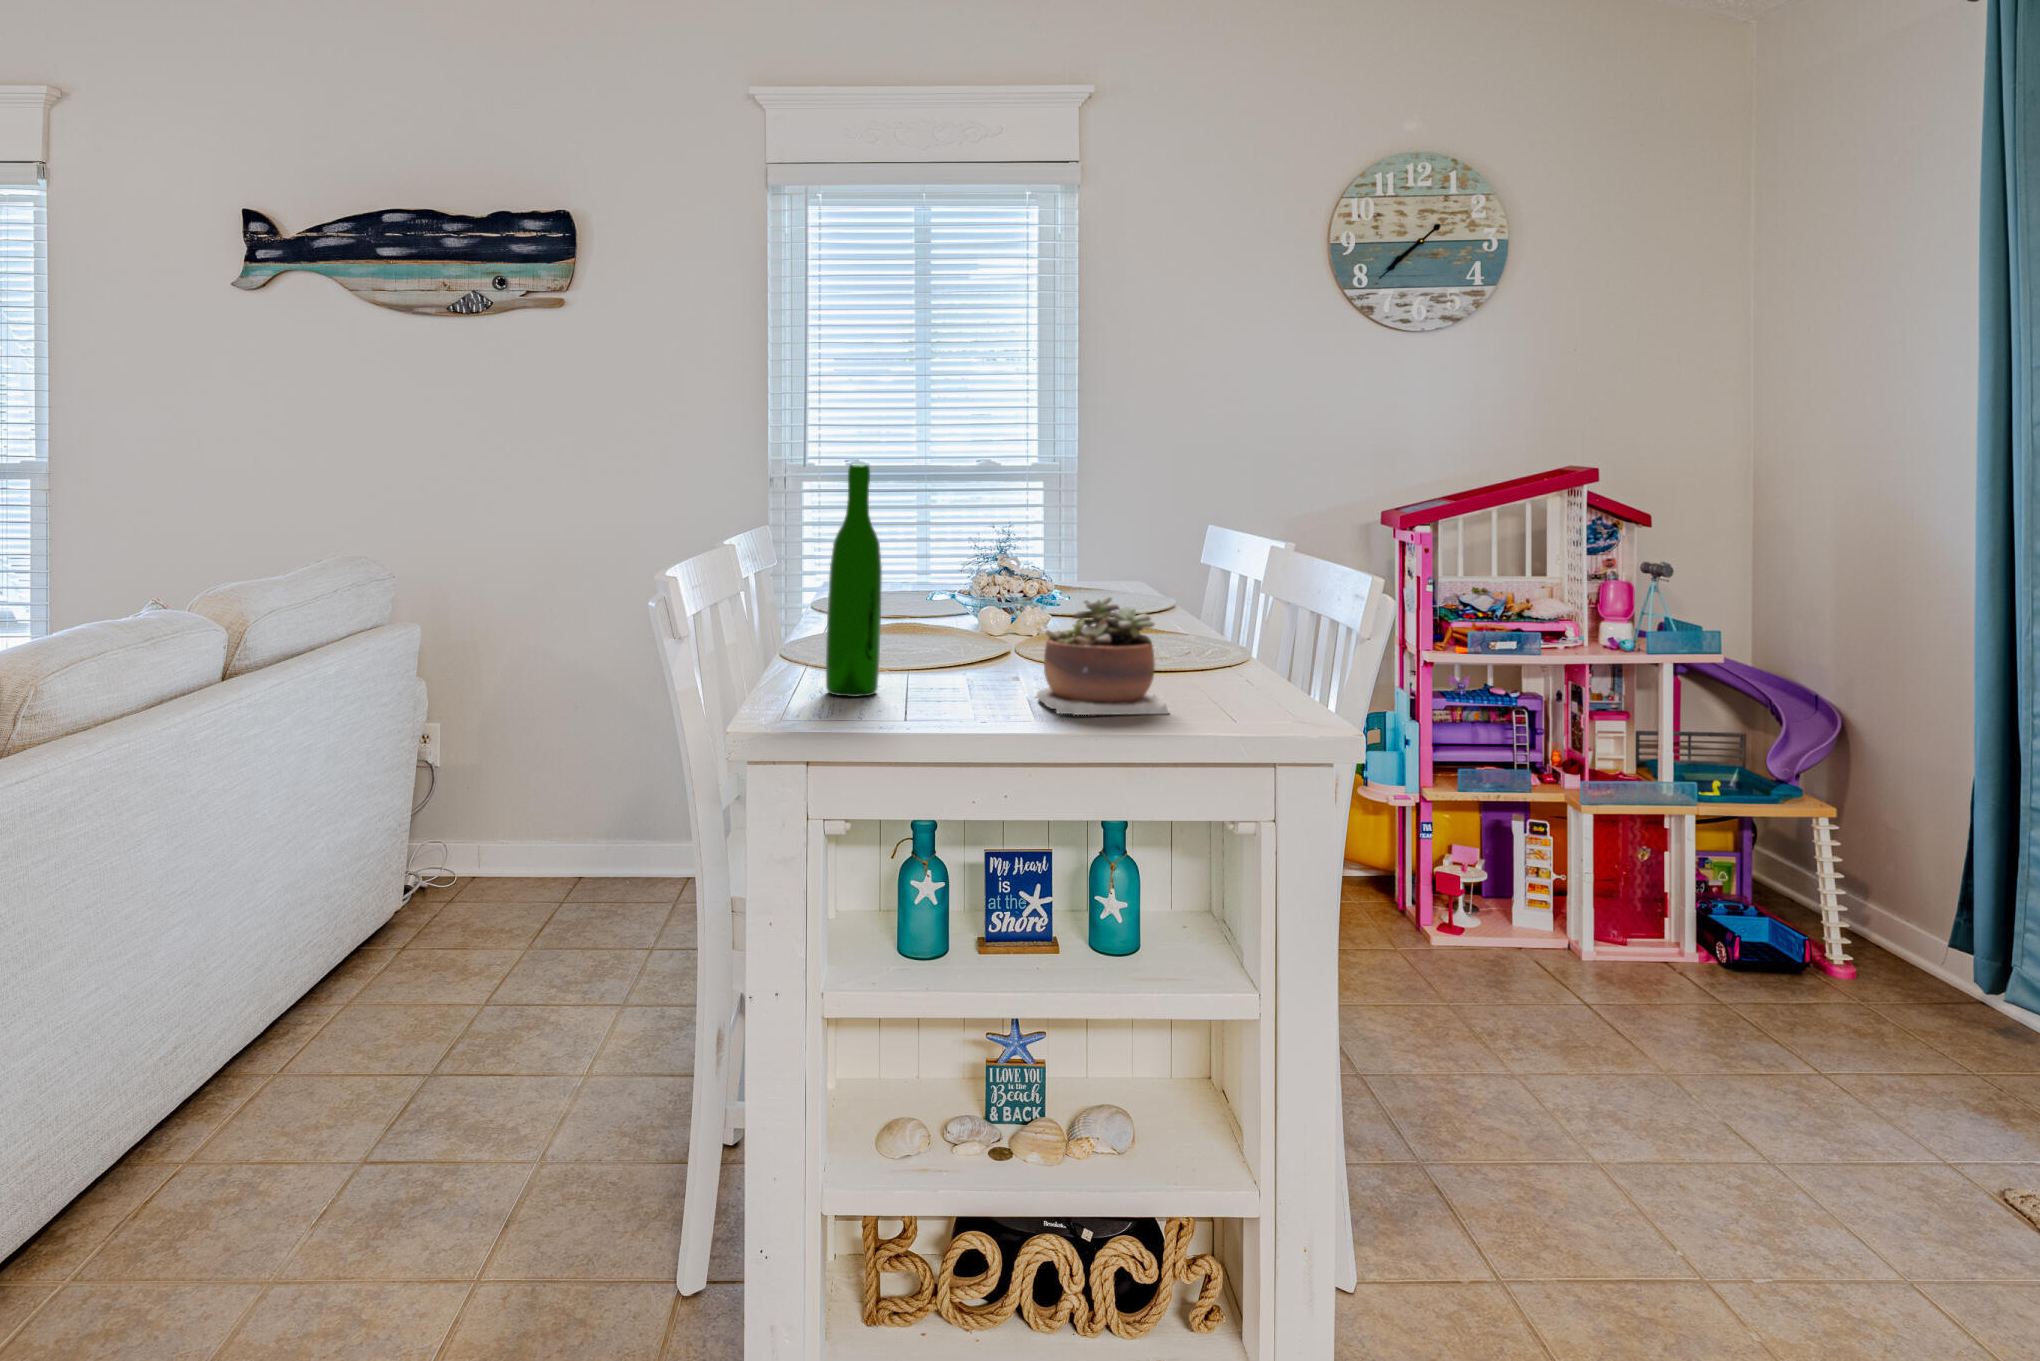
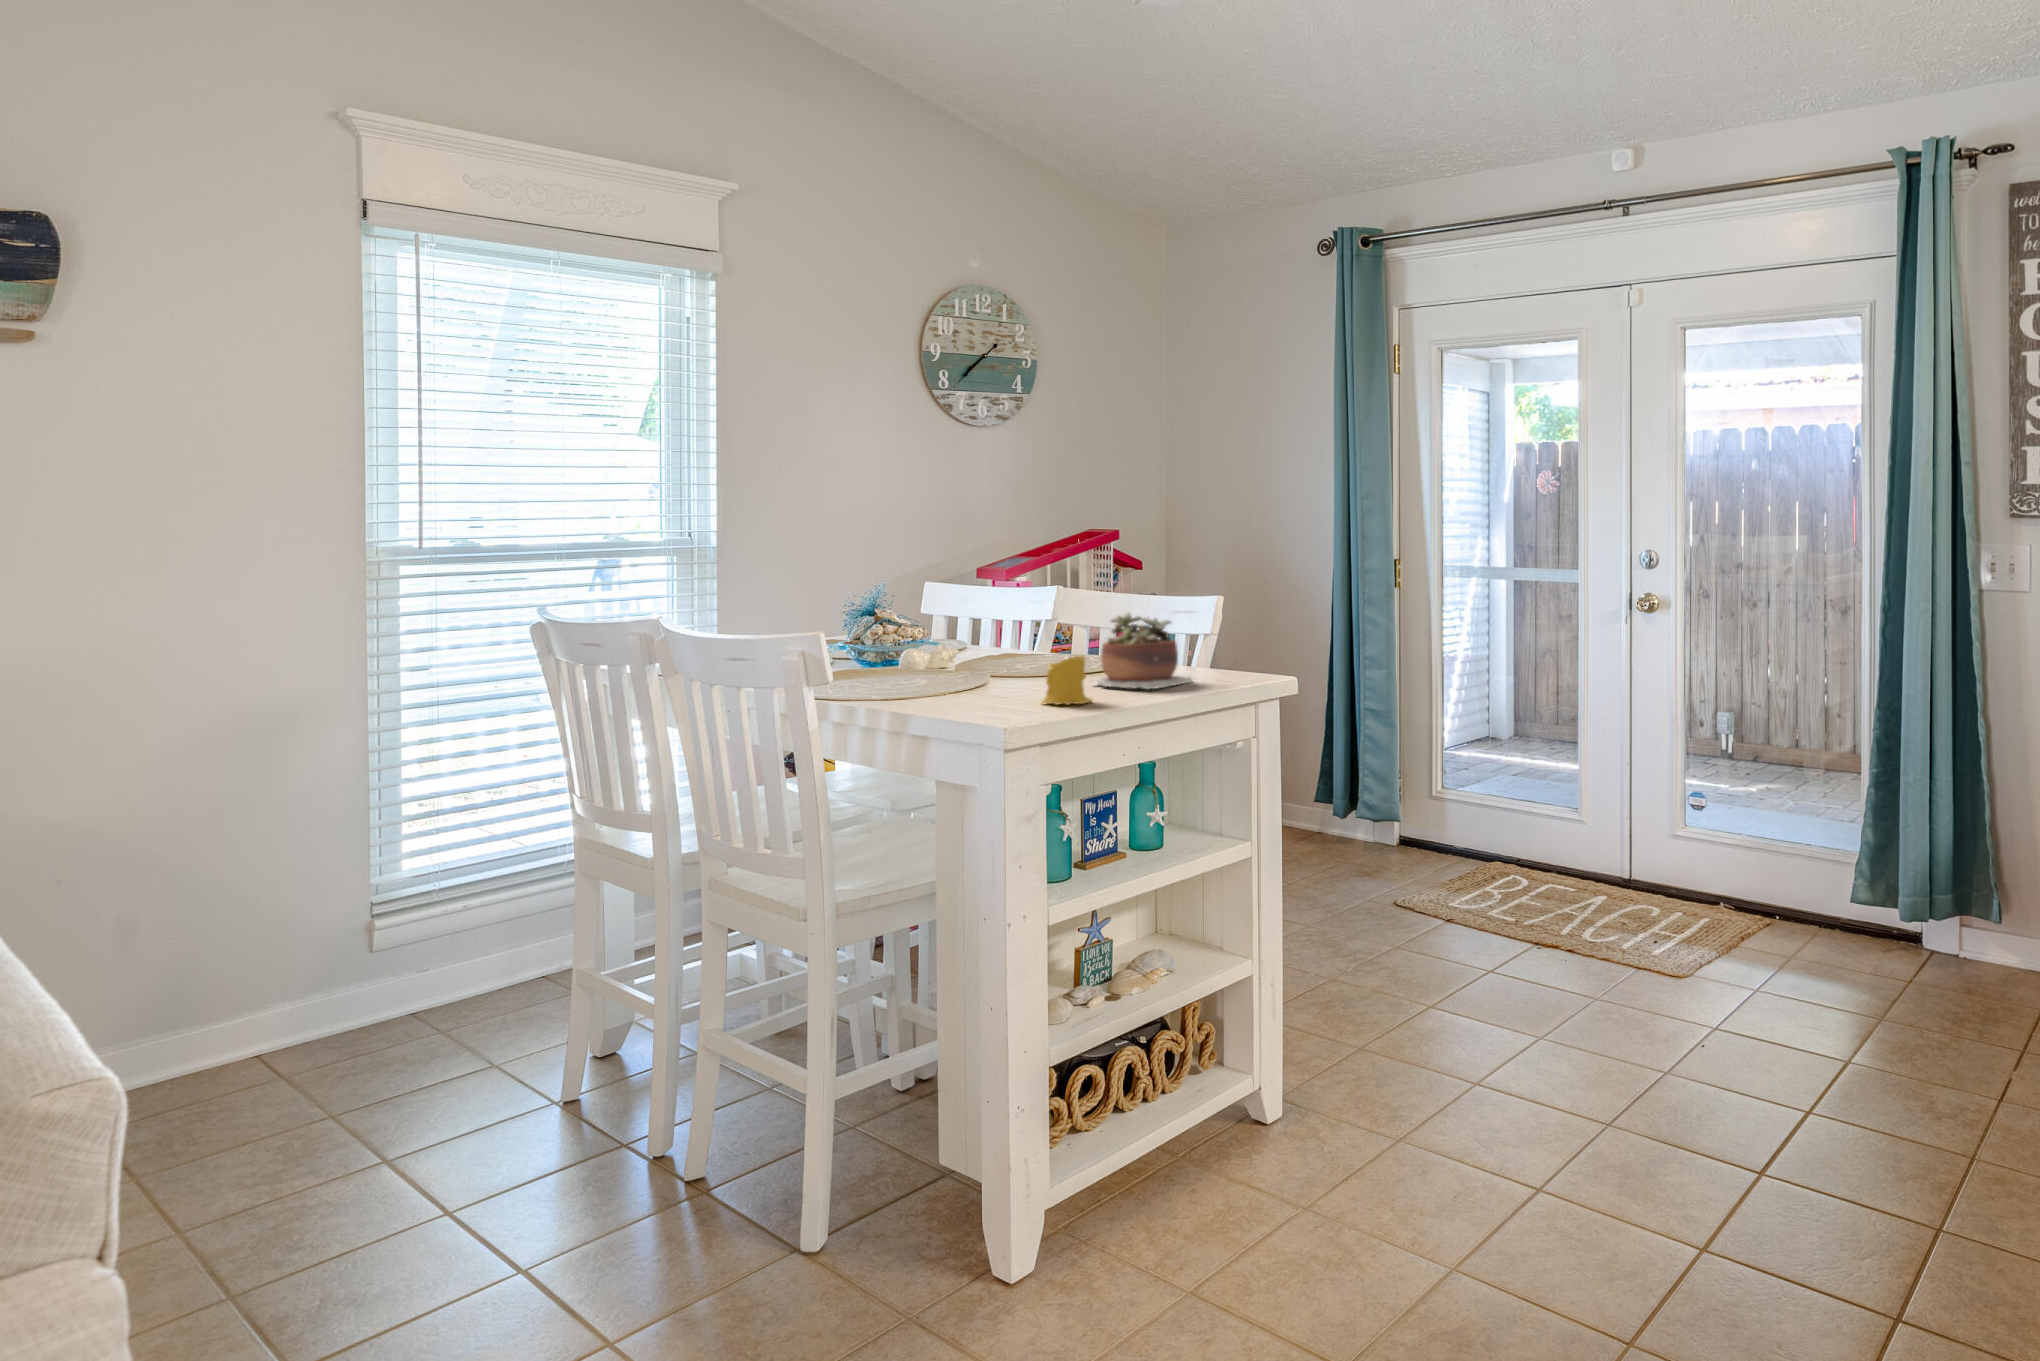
wine bottle: present [826,465,882,697] -> none [955,524,998,705]
candle: none [890,643,965,718] -> present [1042,656,1091,705]

